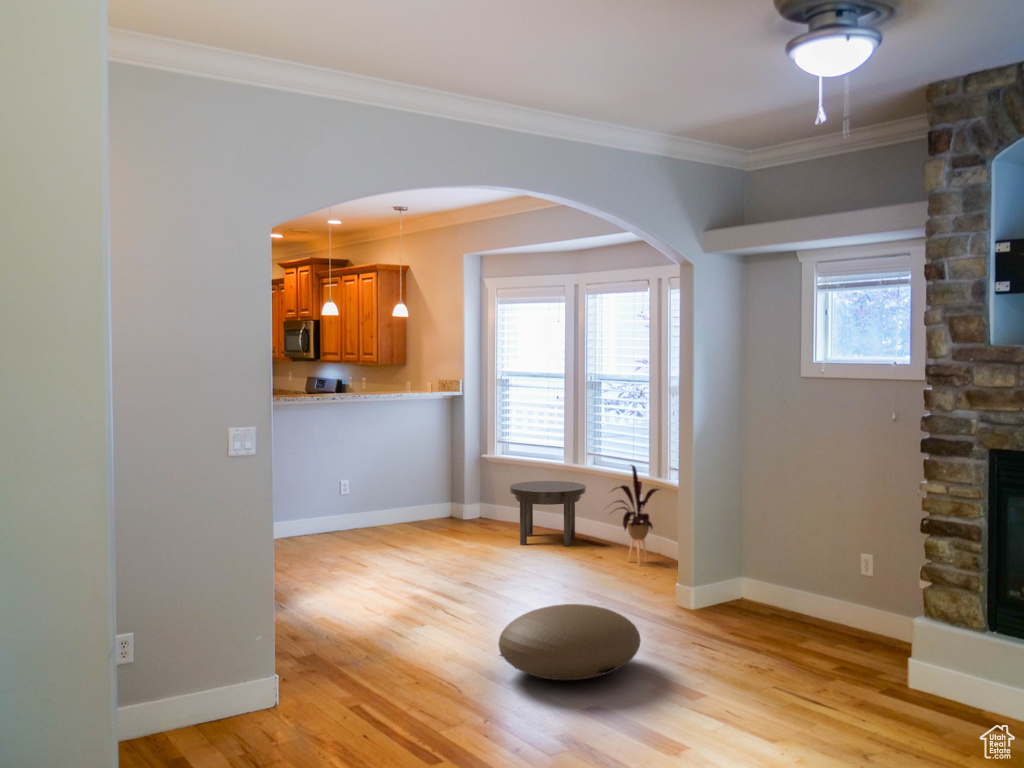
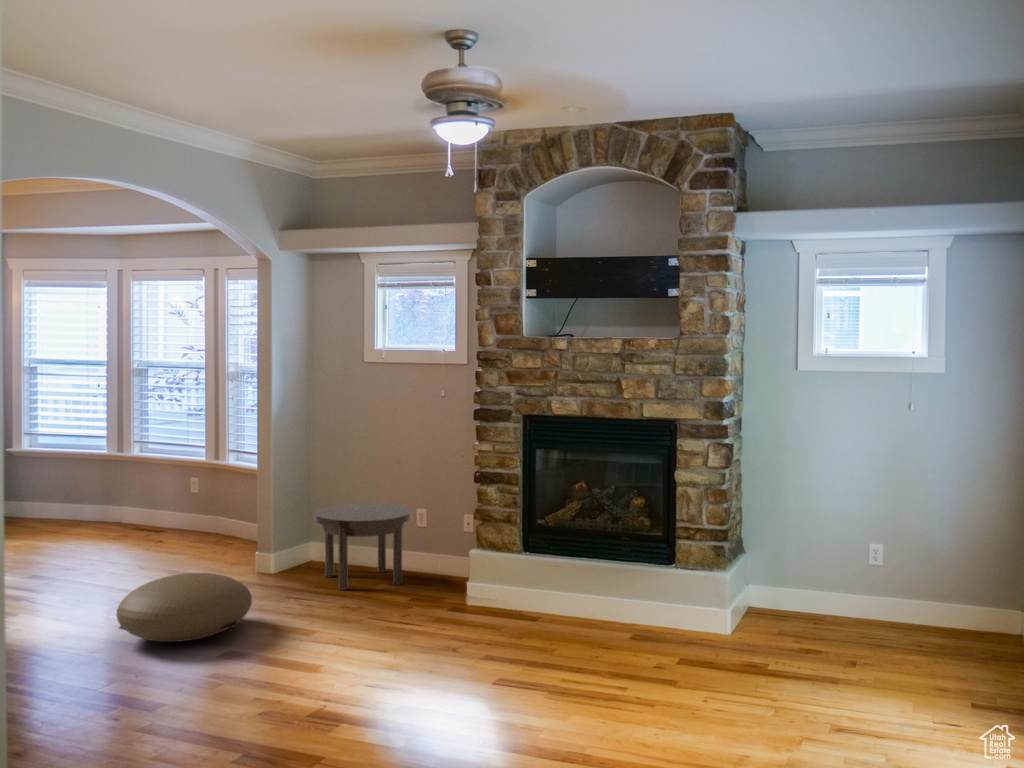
house plant: present [613,465,659,565] -> none [165,447,222,543]
side table: present [510,481,586,546] -> present [314,504,411,590]

